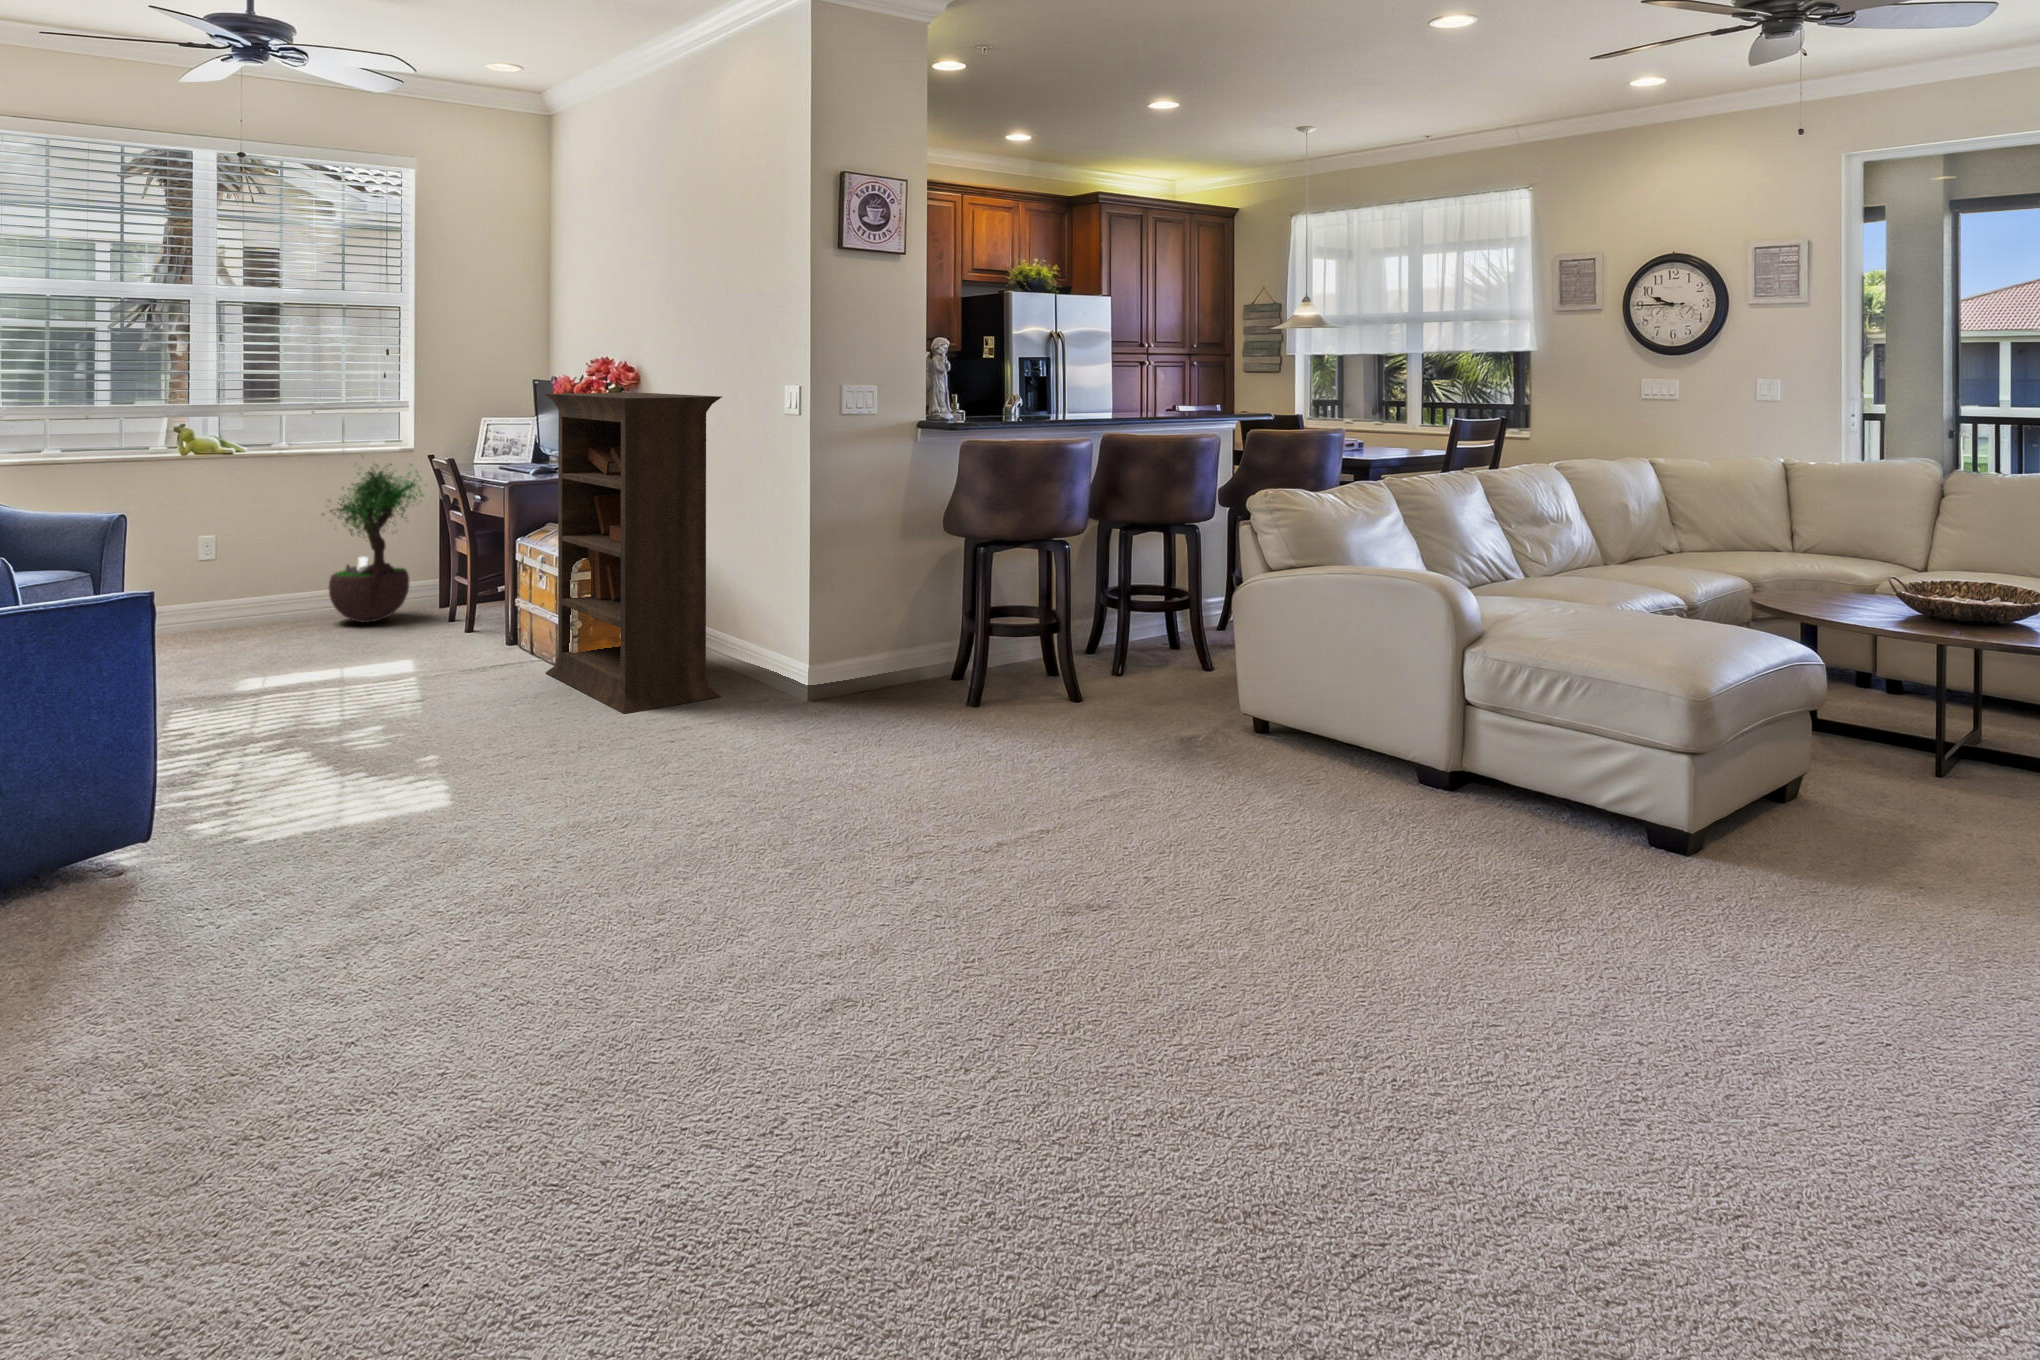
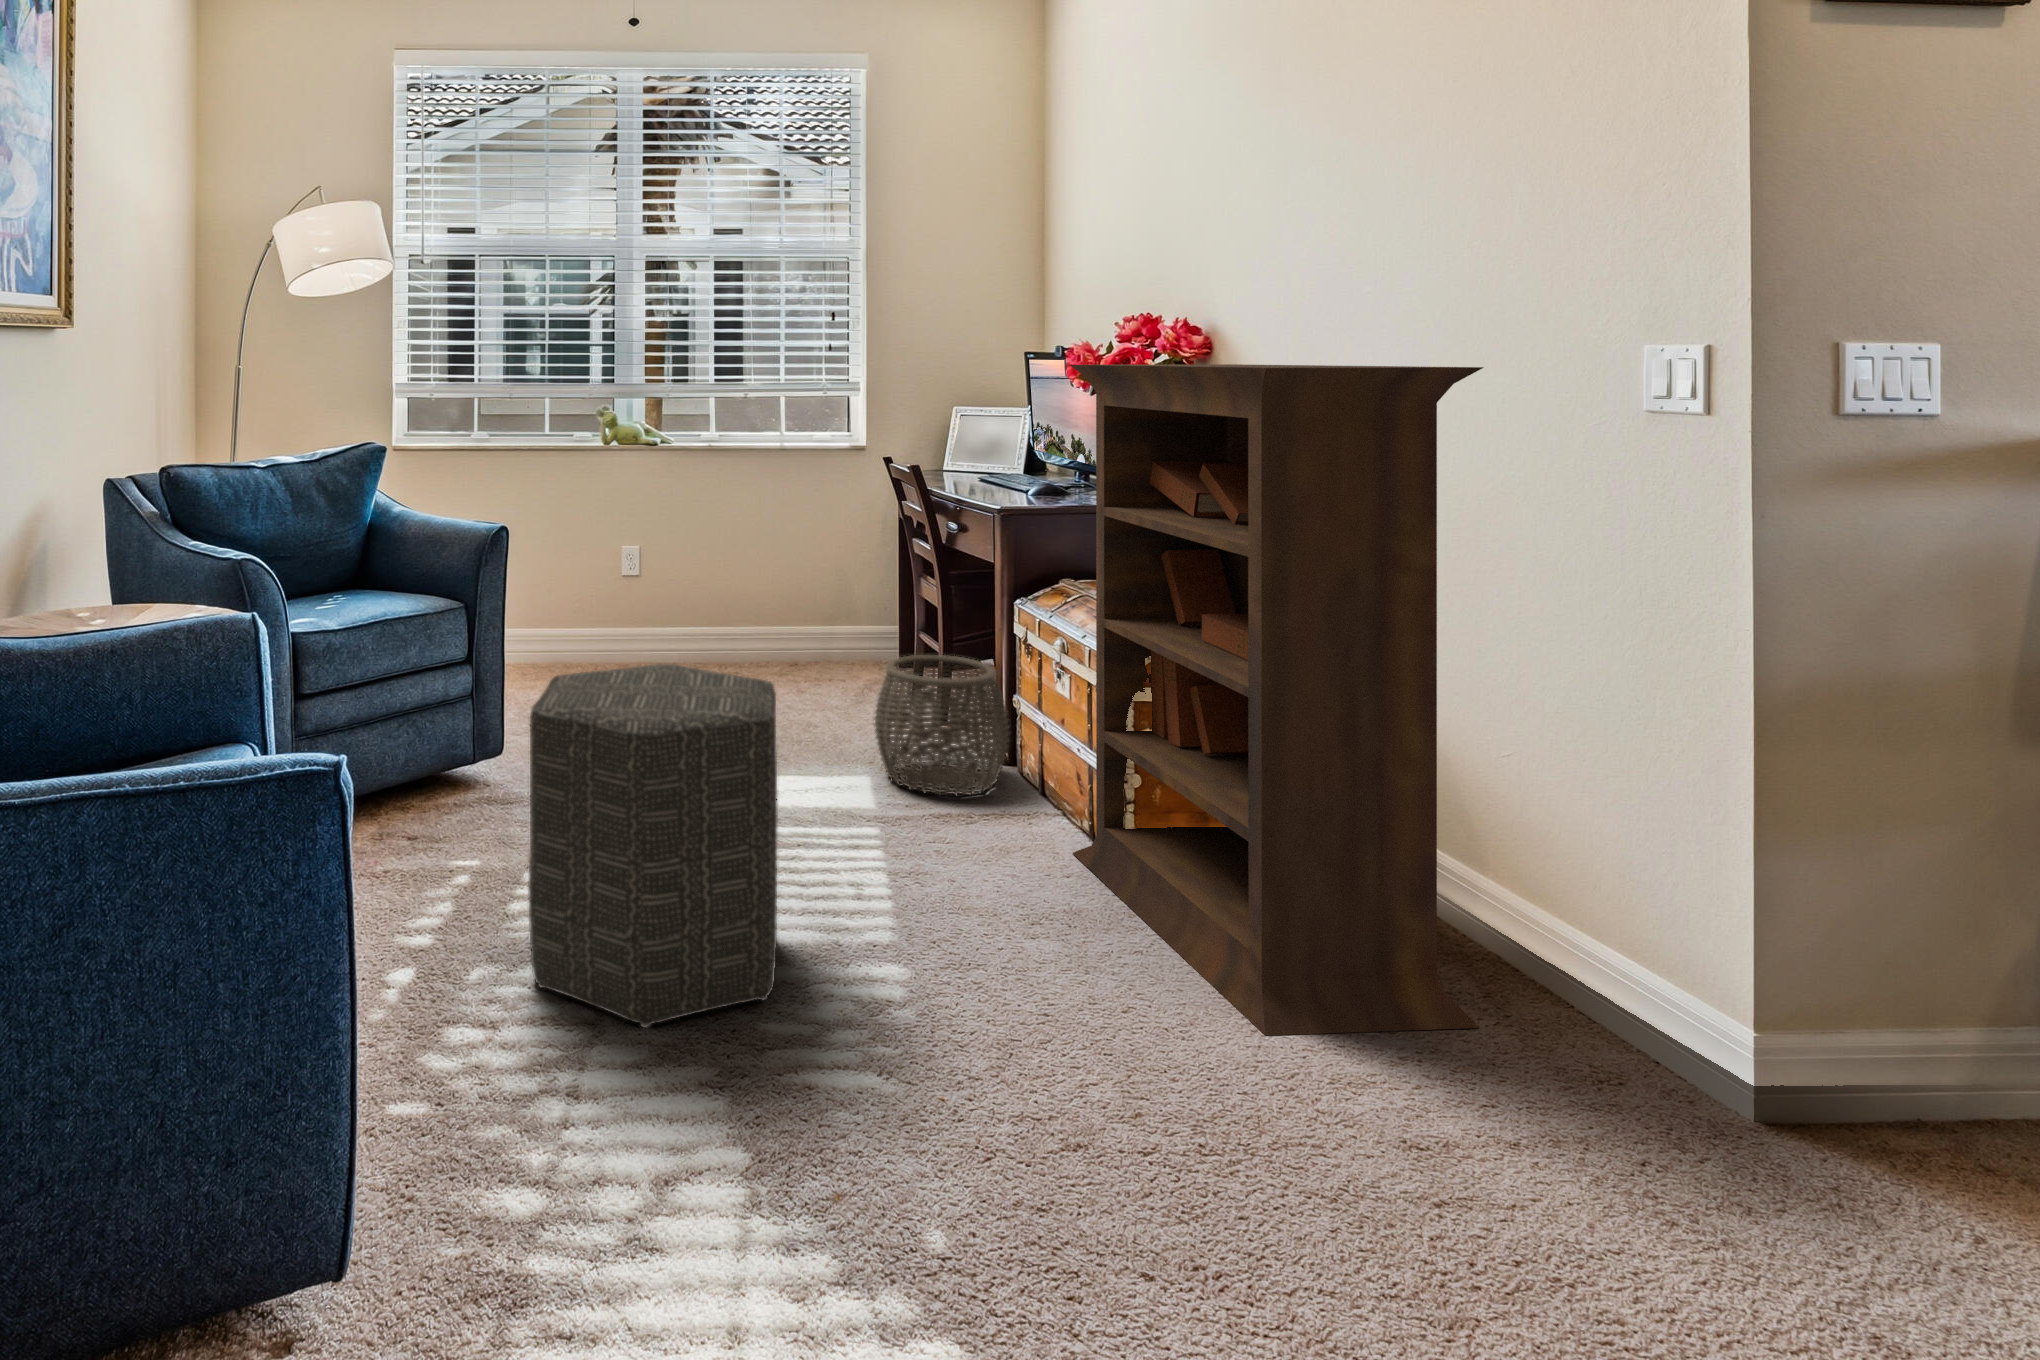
potted tree: present [329,464,423,623] -> none [748,453,882,683]
ottoman: none [209,579,368,764] -> present [528,664,777,1027]
woven basket: none [422,579,513,662] -> present [874,655,1009,795]

